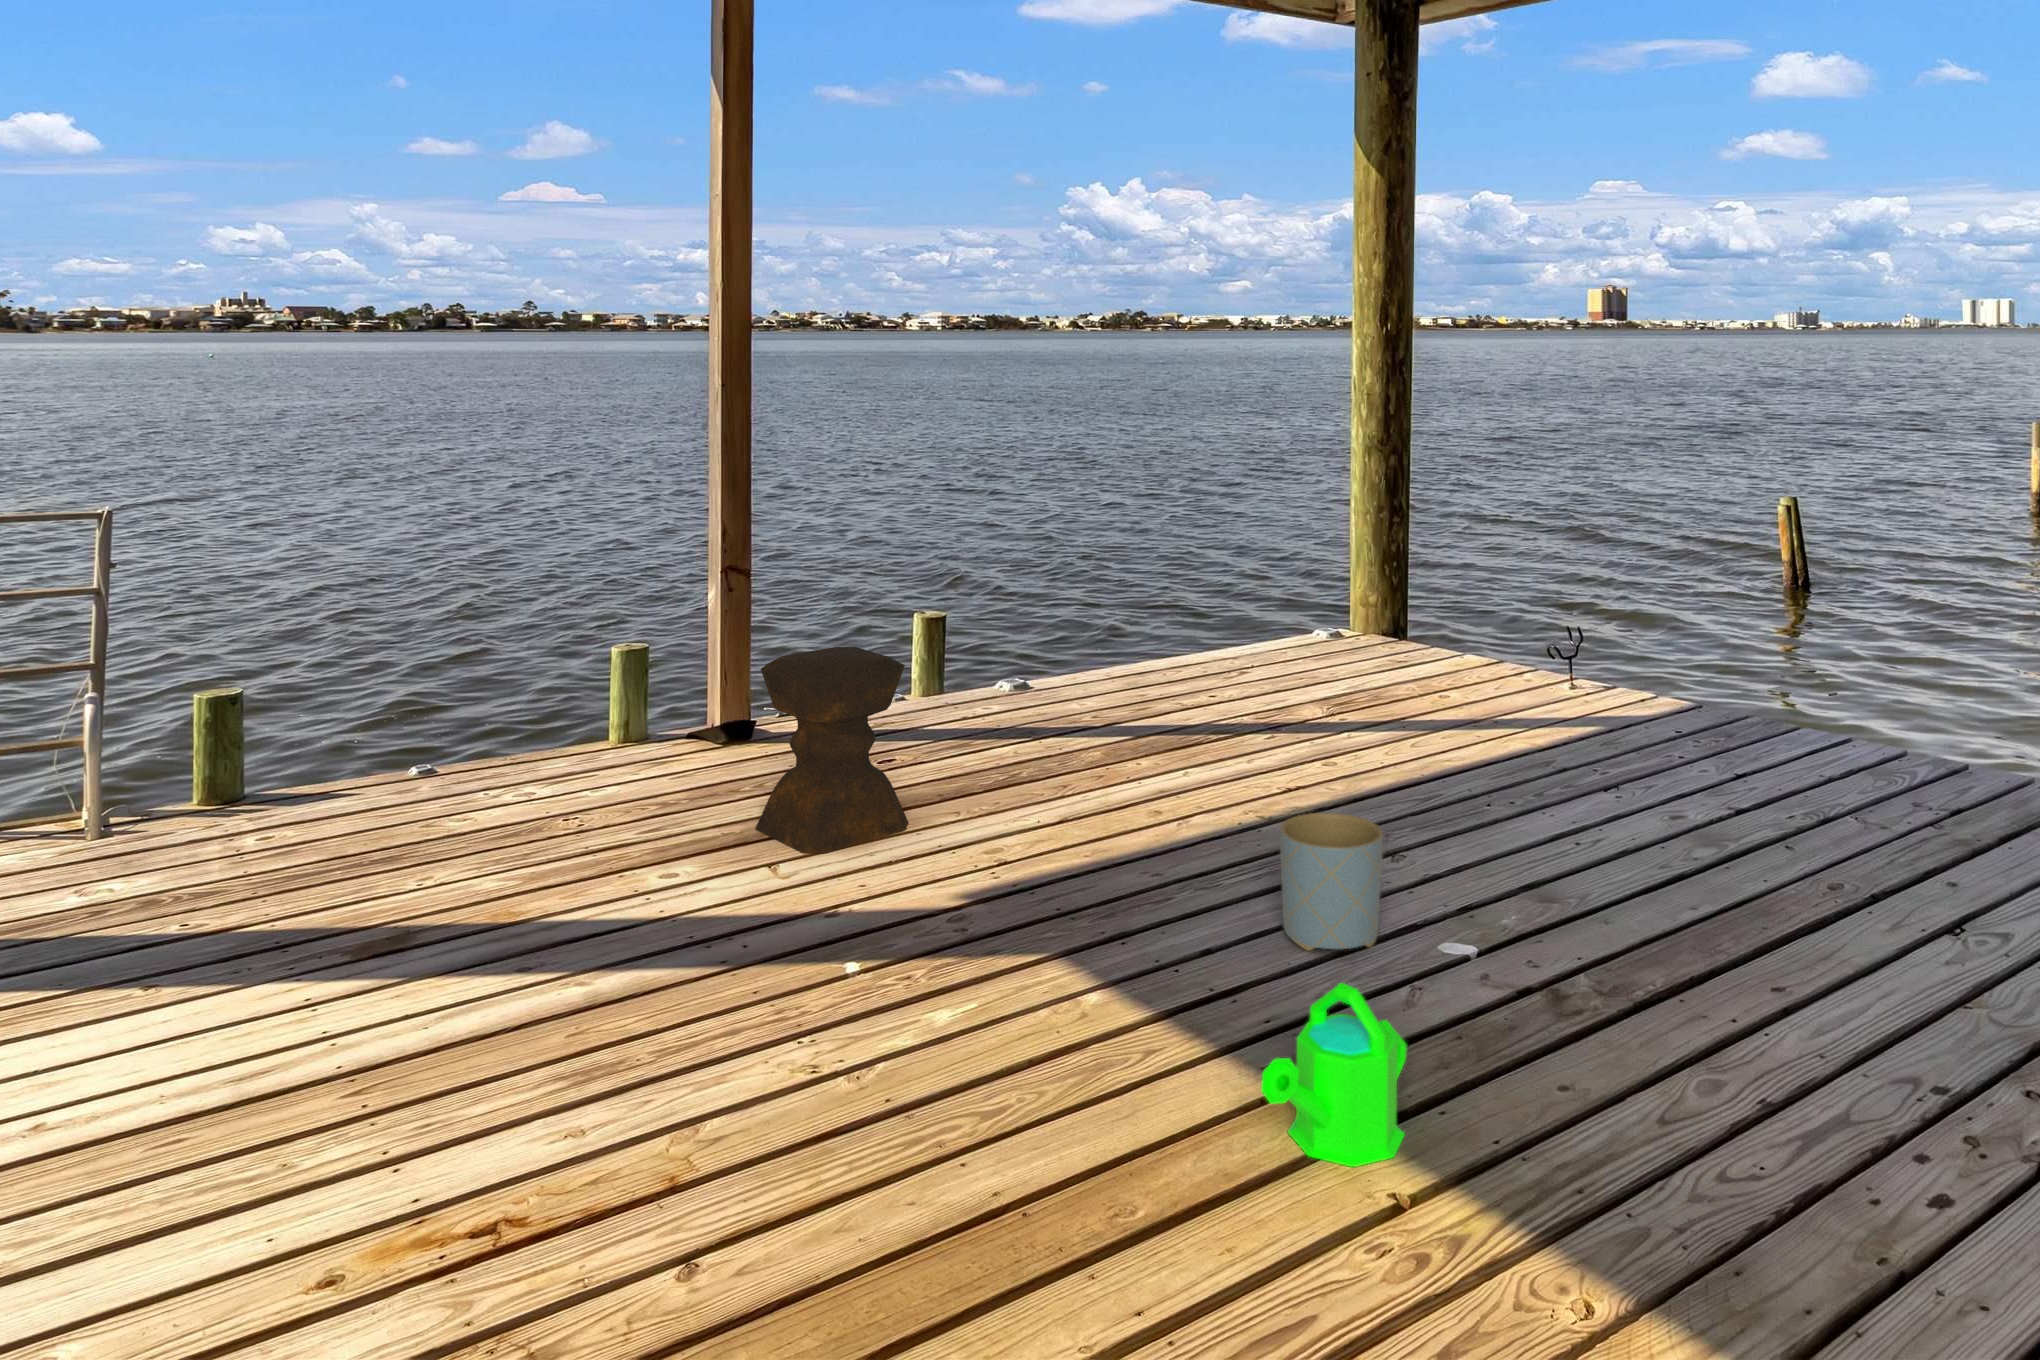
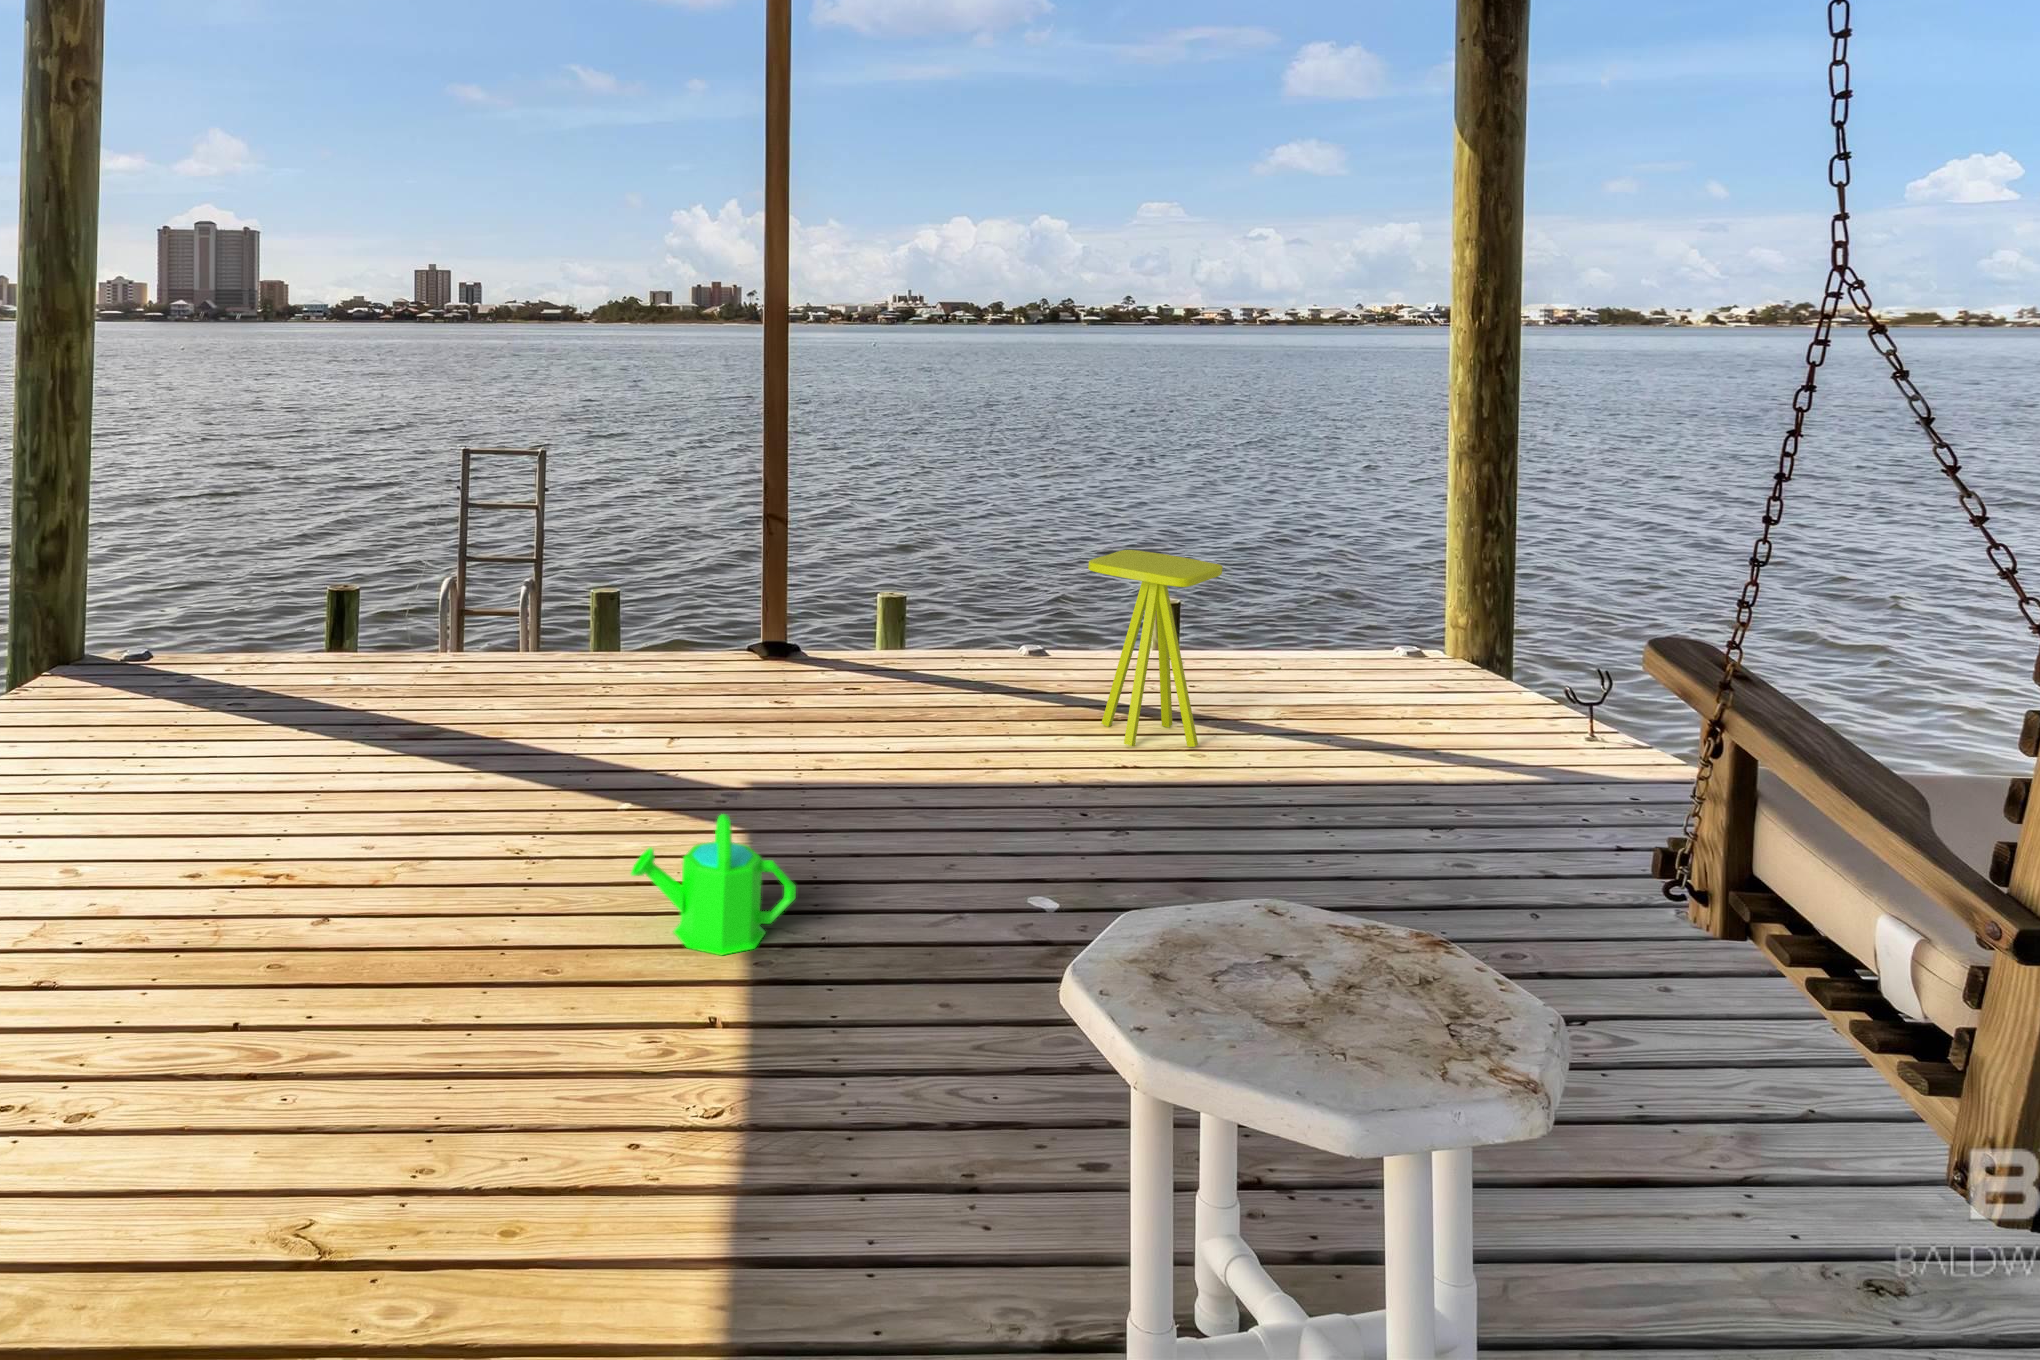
side table: none [1236,584,1353,790] -> present [1088,550,1223,747]
stool: present [755,647,908,853] -> none [699,540,799,690]
planter: present [1280,813,1383,951] -> none [907,729,999,852]

